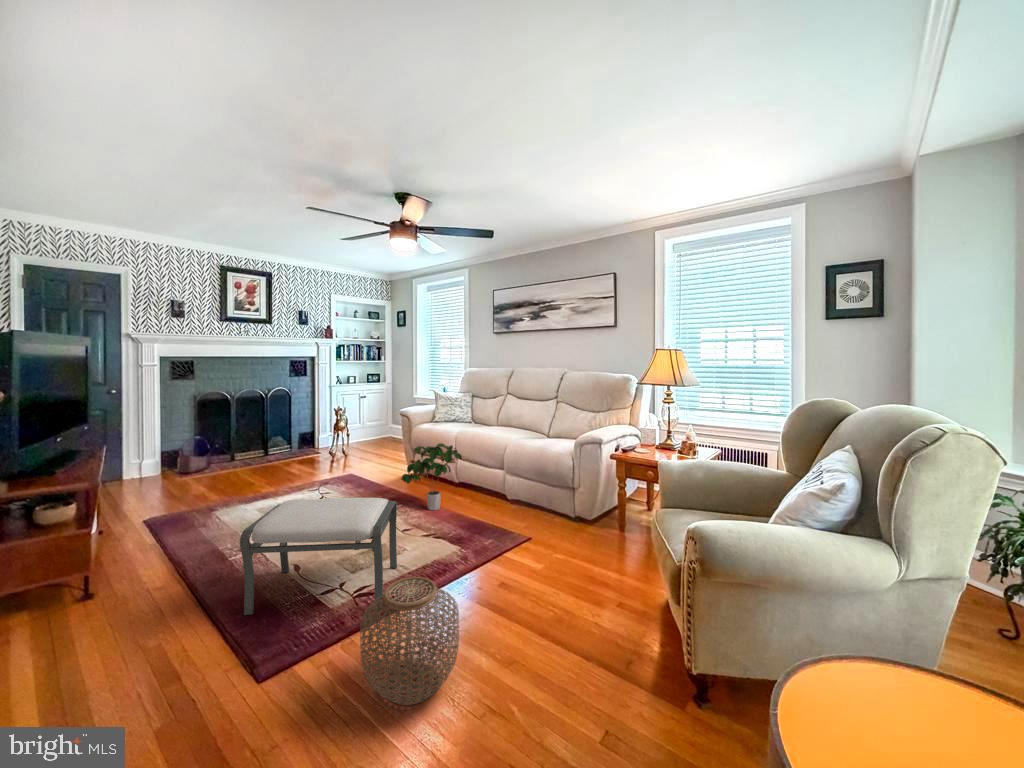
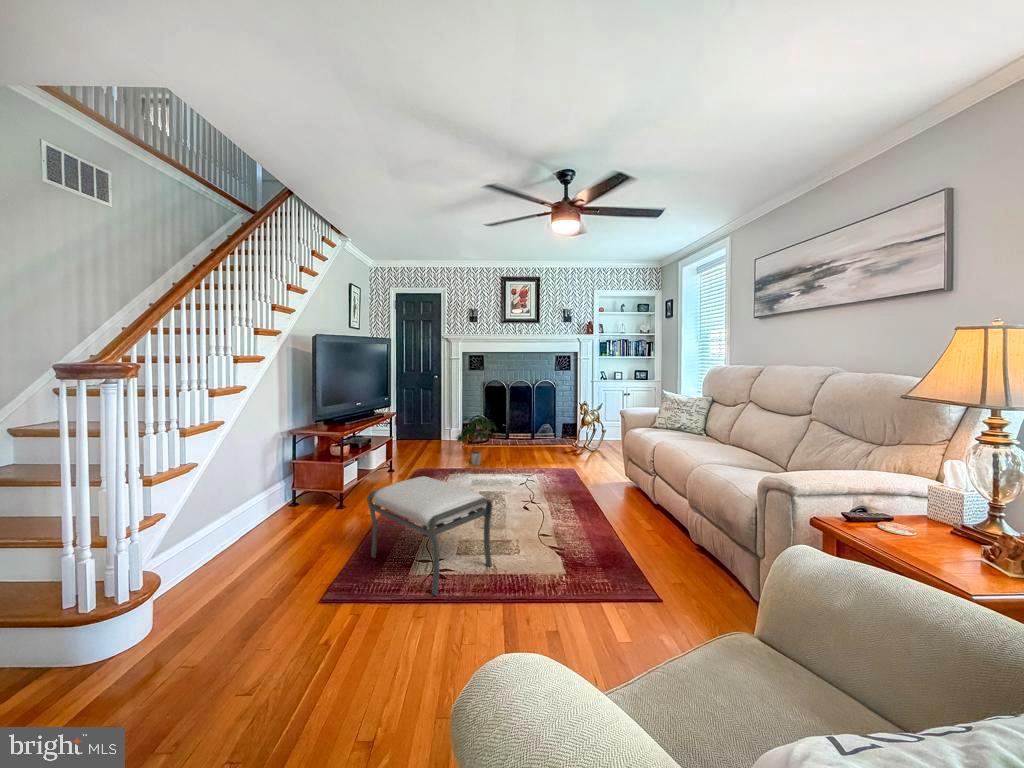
potted plant: present [401,443,462,510] -> present [456,417,496,465]
woven basket: present [360,577,459,705] -> none [315,570,413,693]

